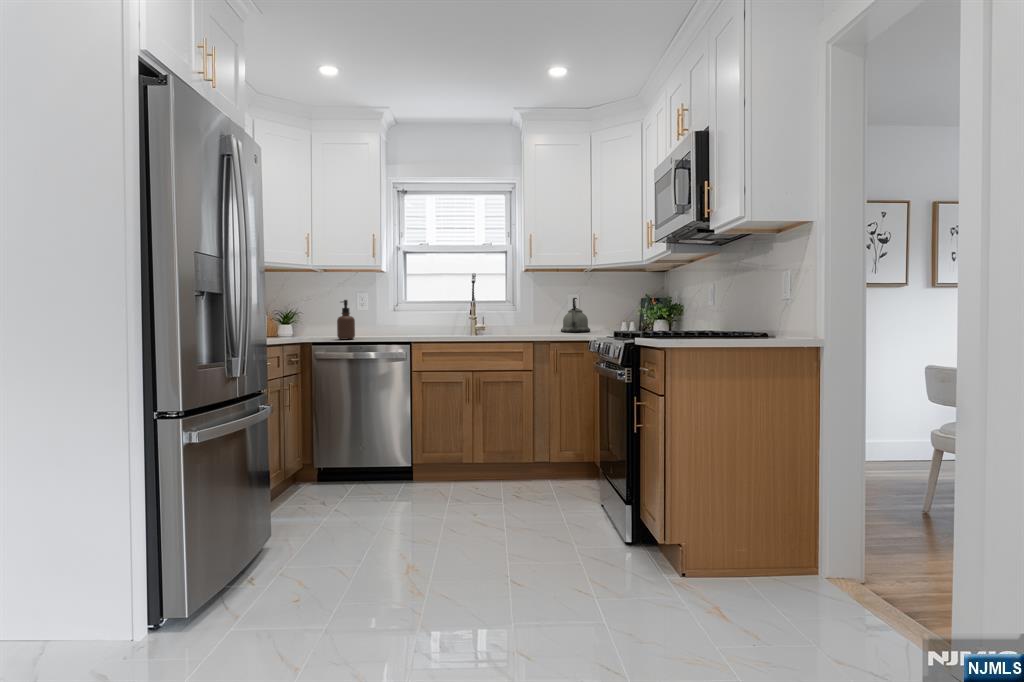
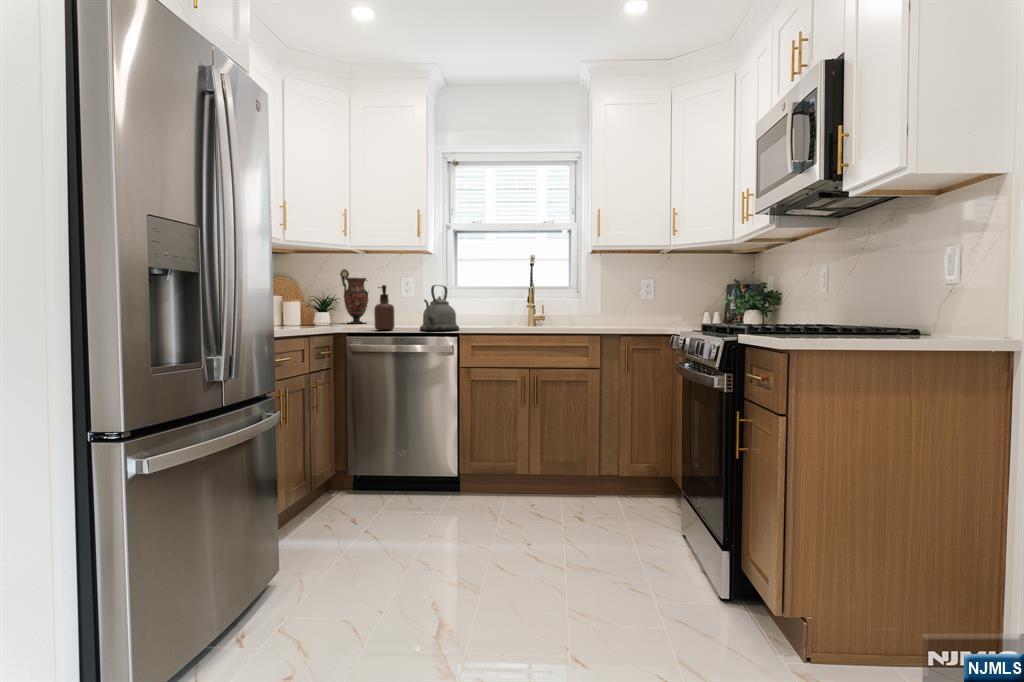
vase: none [301,285,330,334] -> present [340,269,369,323]
kettle: present [561,298,590,332] -> present [420,285,459,330]

